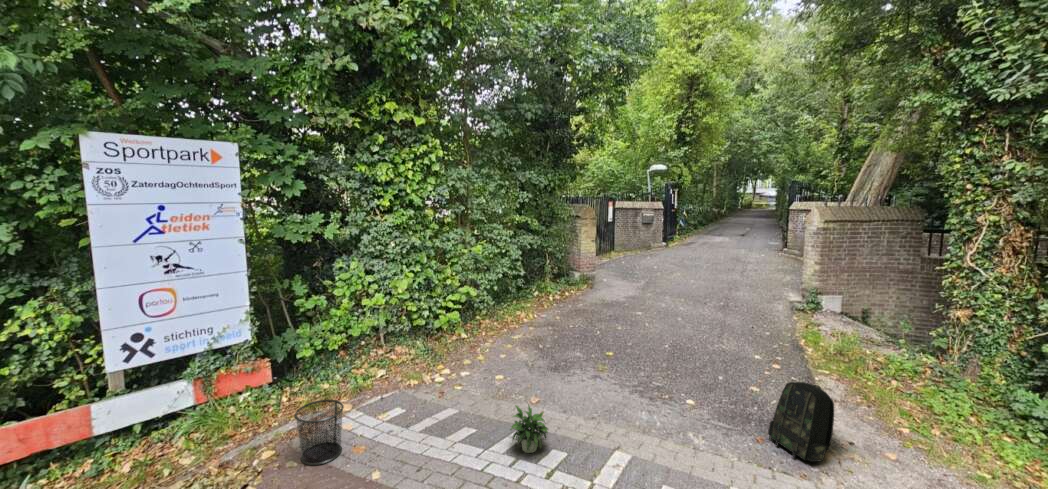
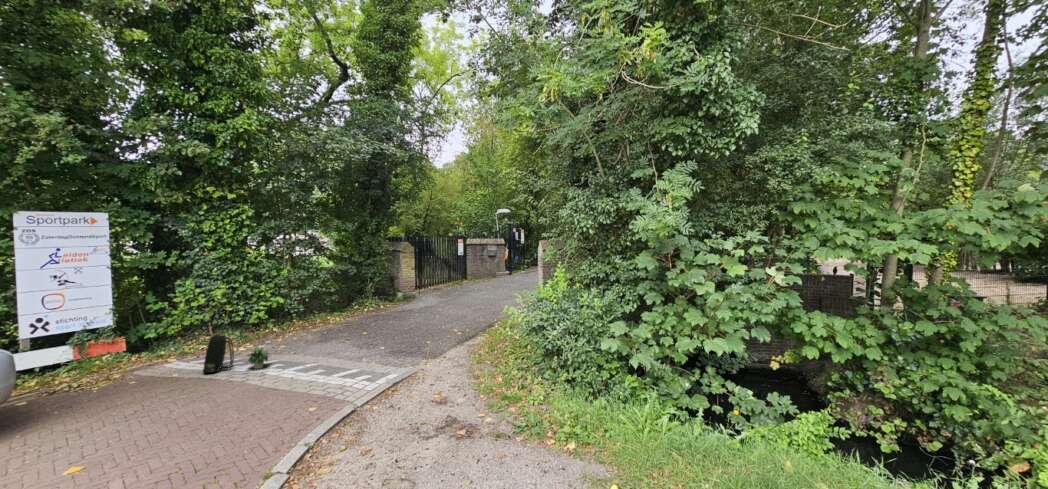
backpack: present [768,382,834,462] -> present [203,335,234,372]
trash can: present [295,400,343,465] -> none [126,348,156,378]

